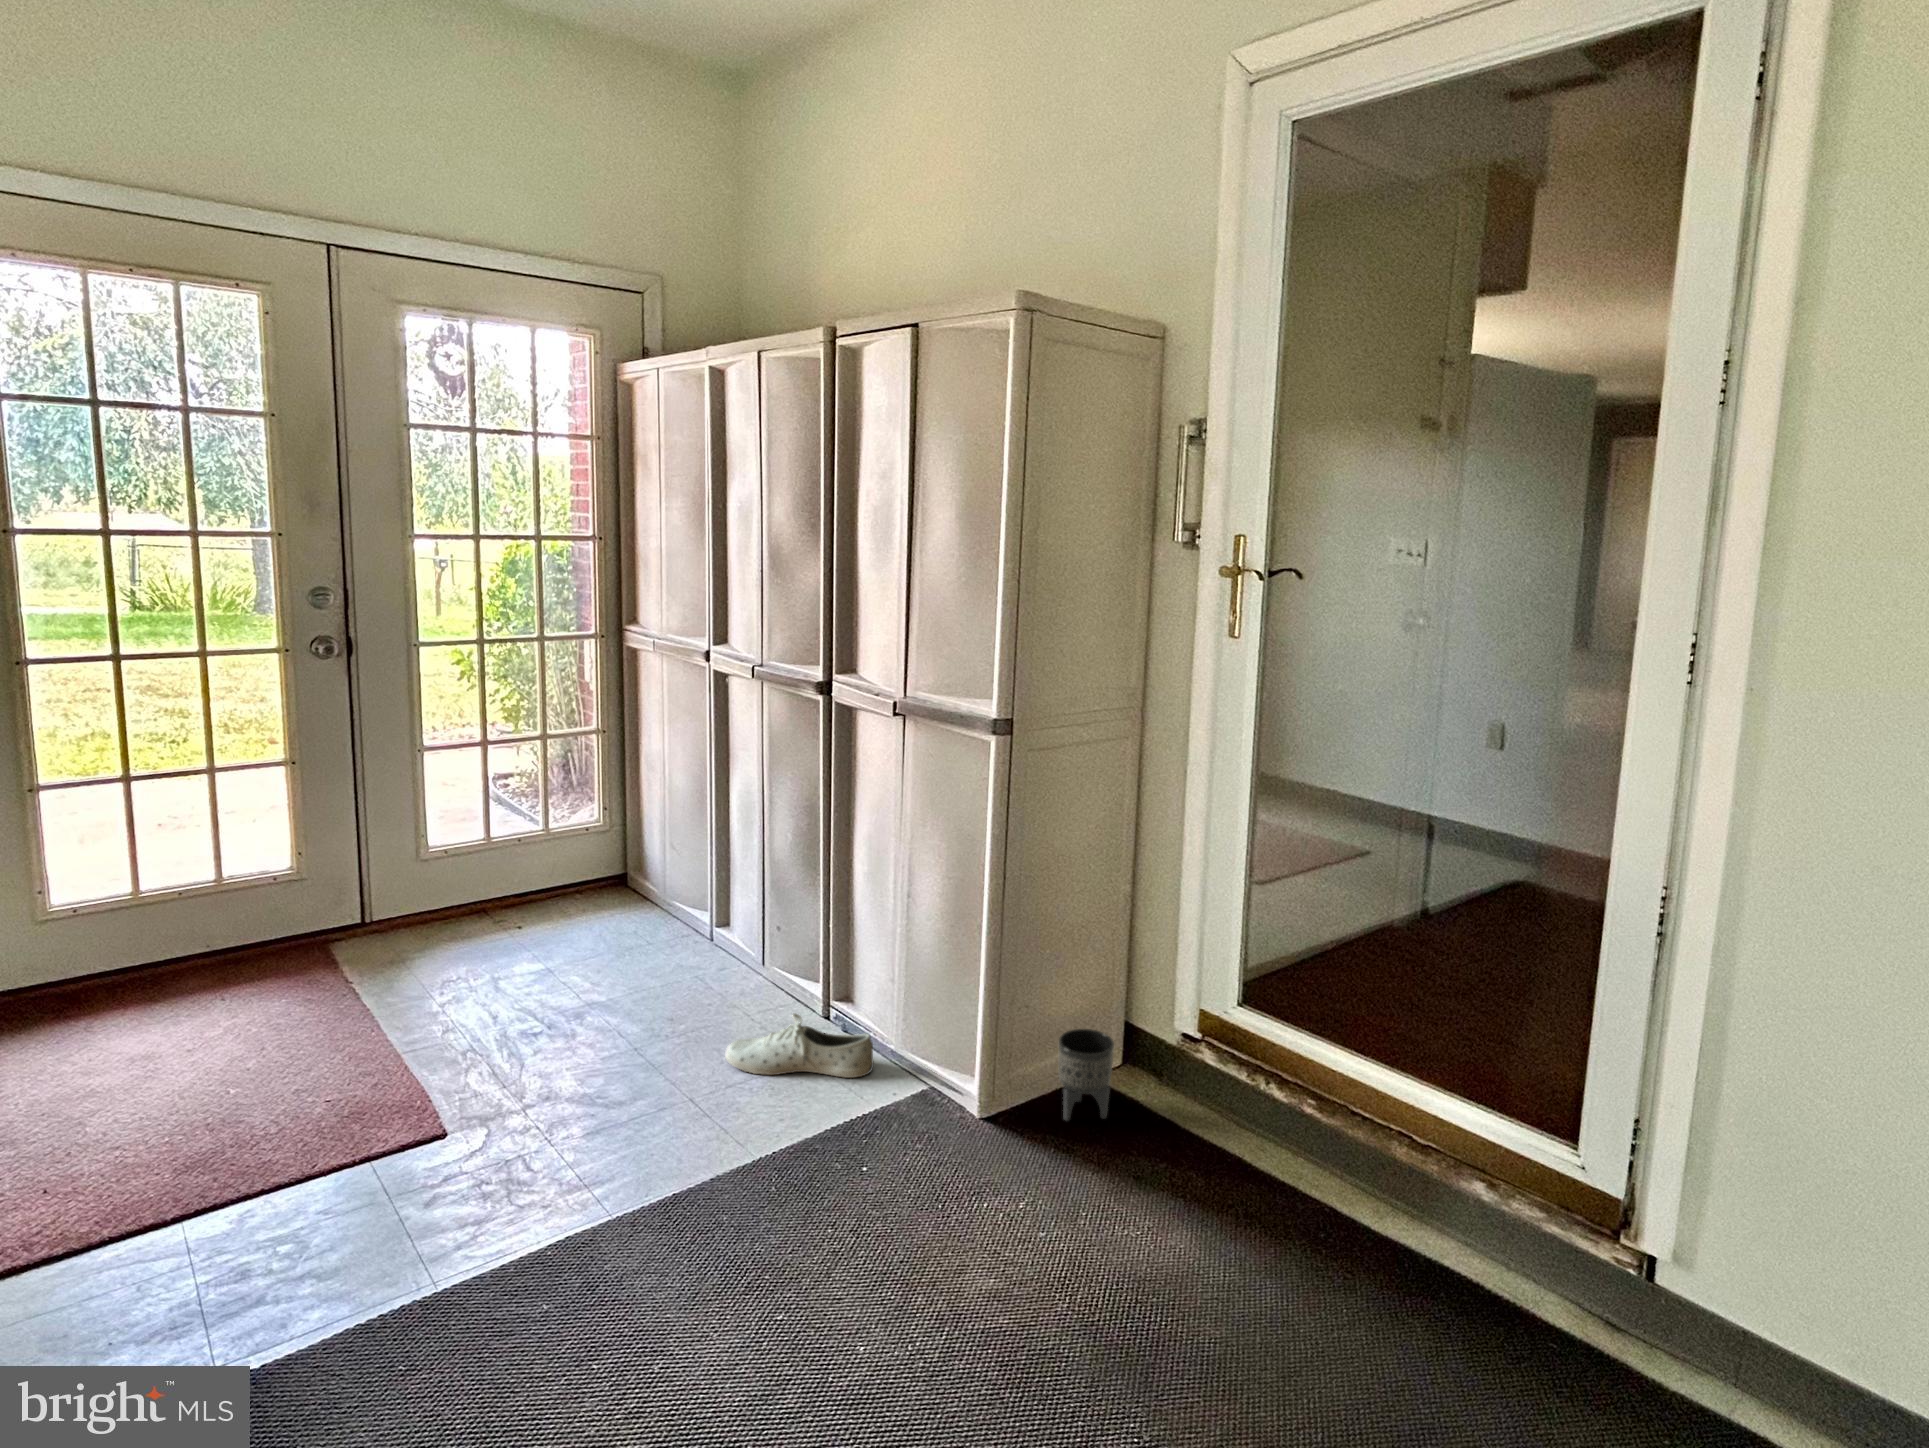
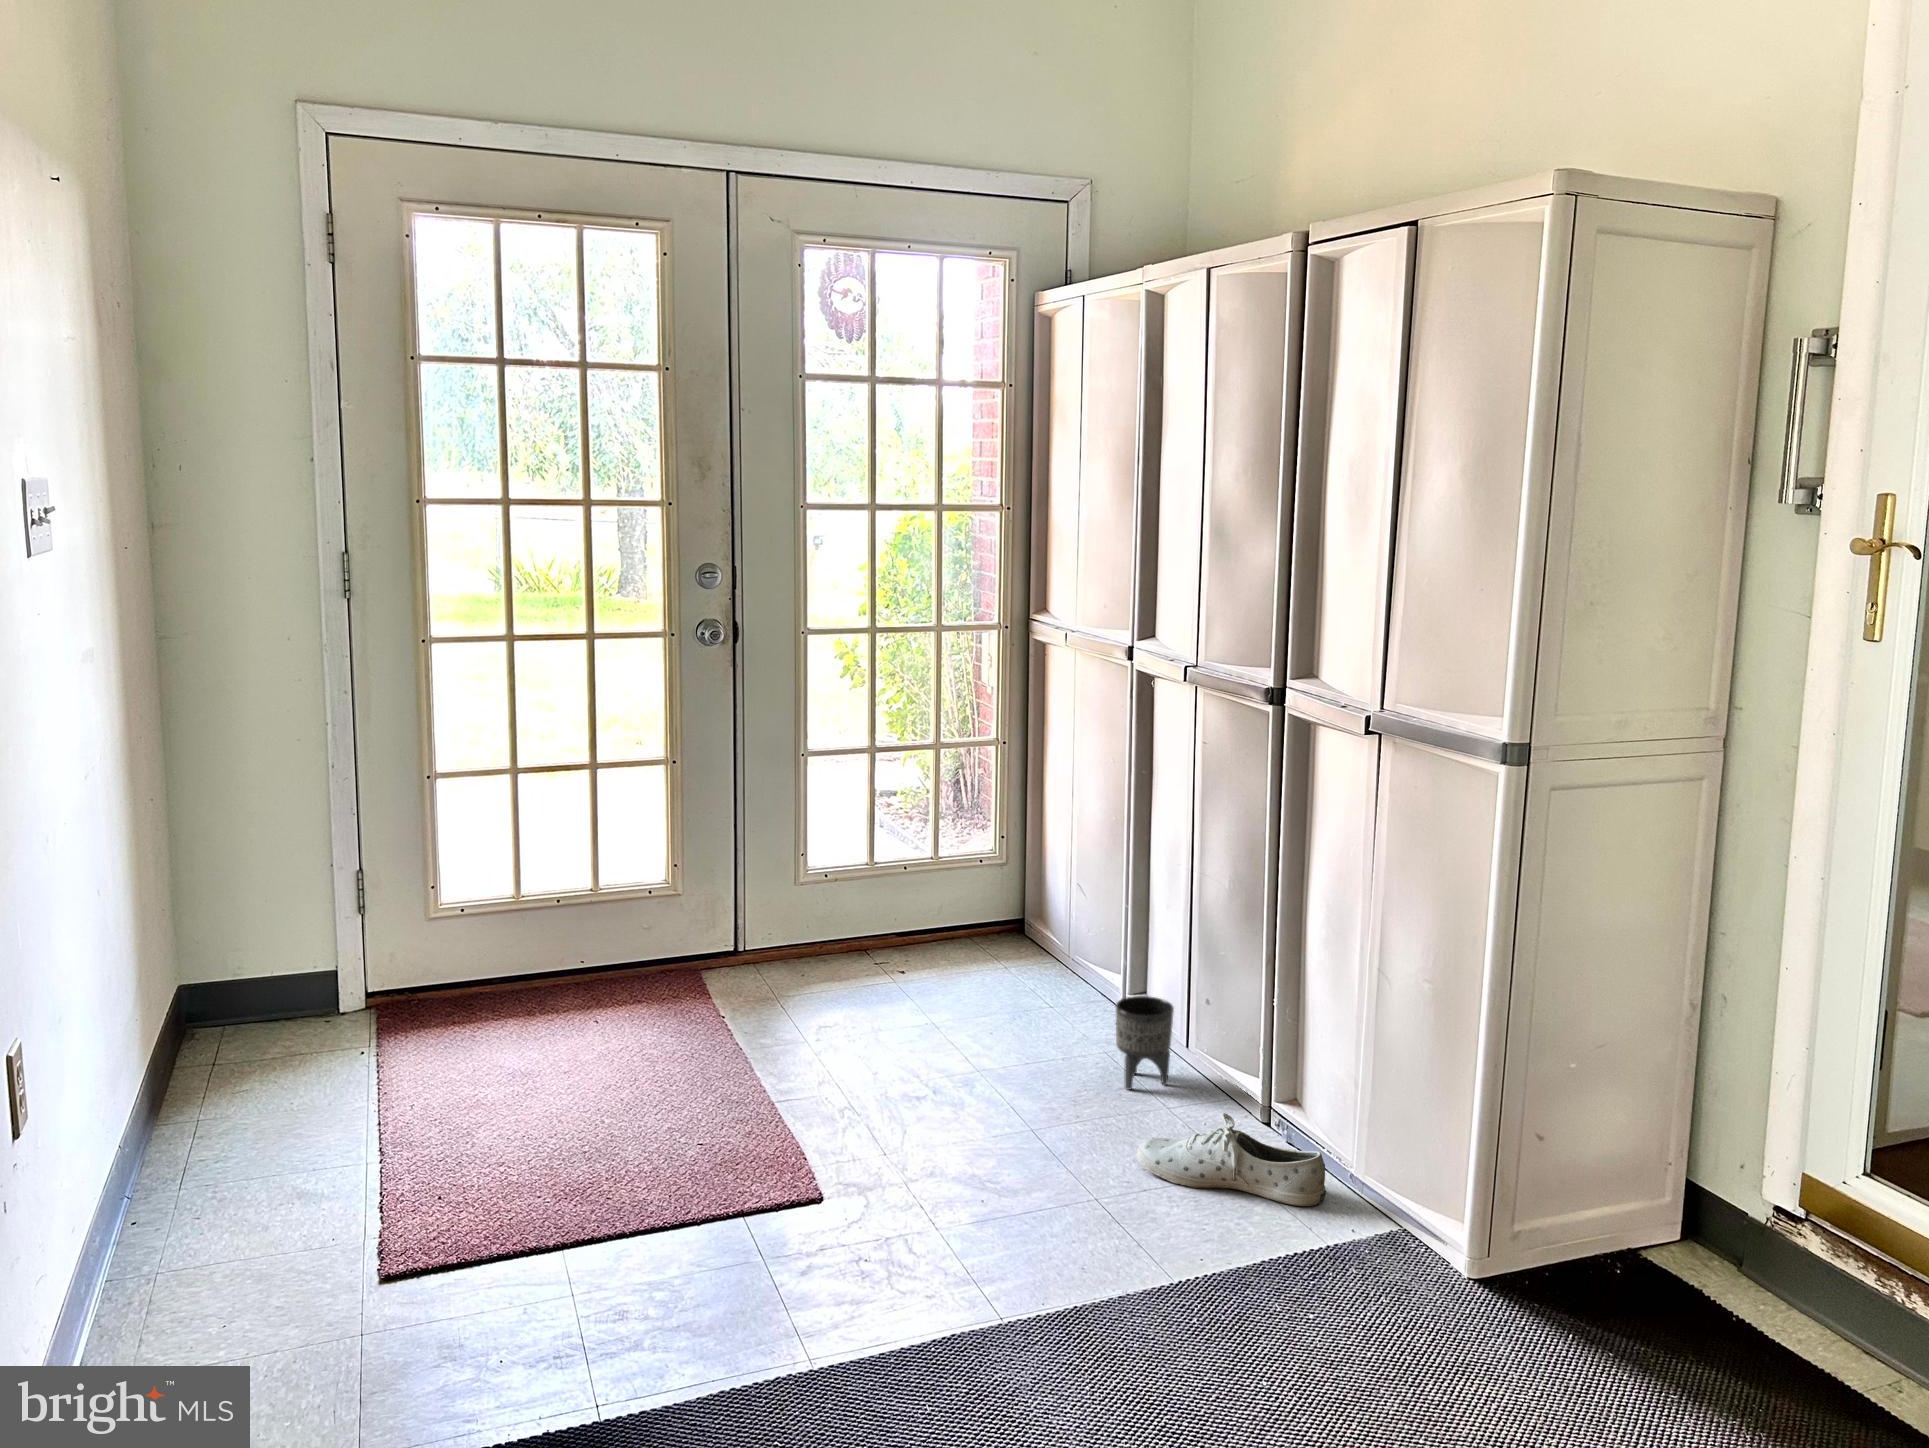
planter: present [1059,1029,1114,1121] -> present [1116,996,1174,1090]

